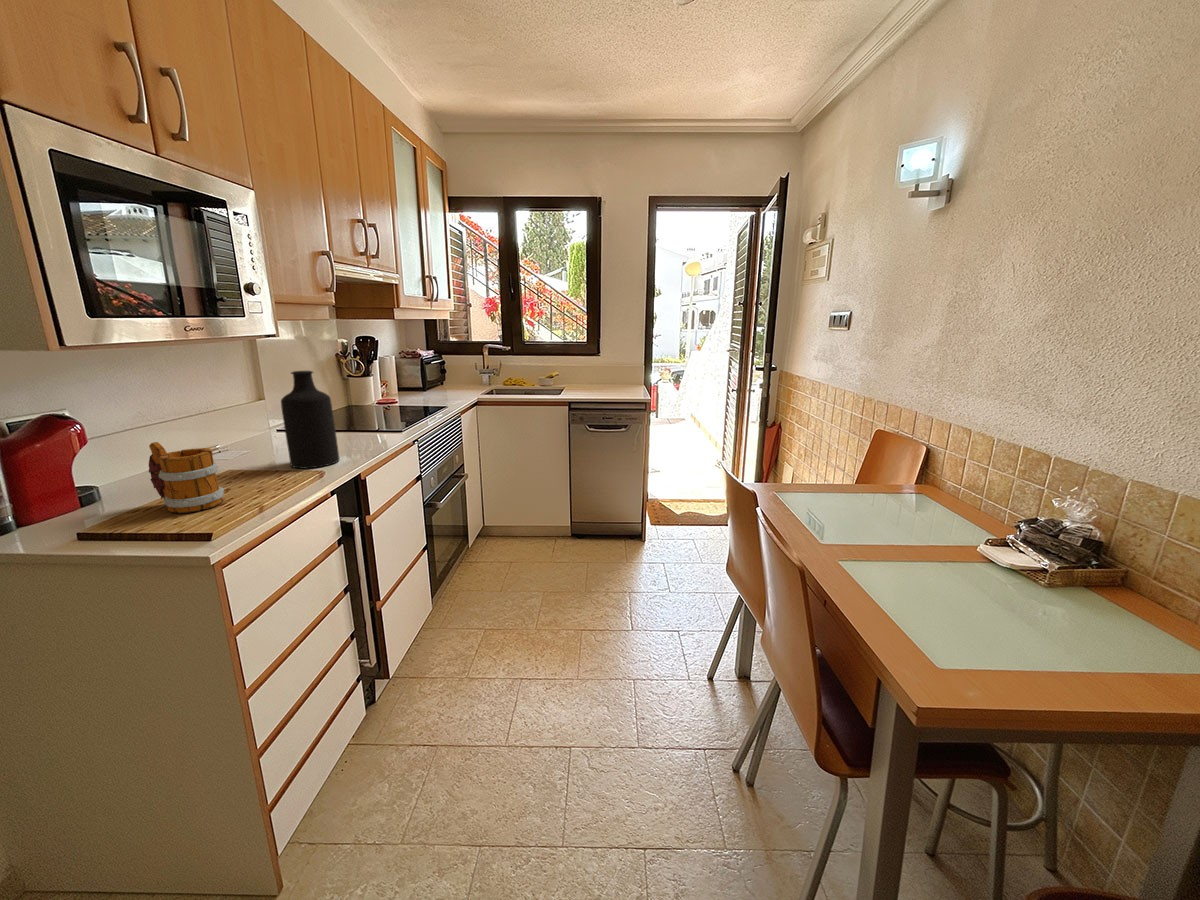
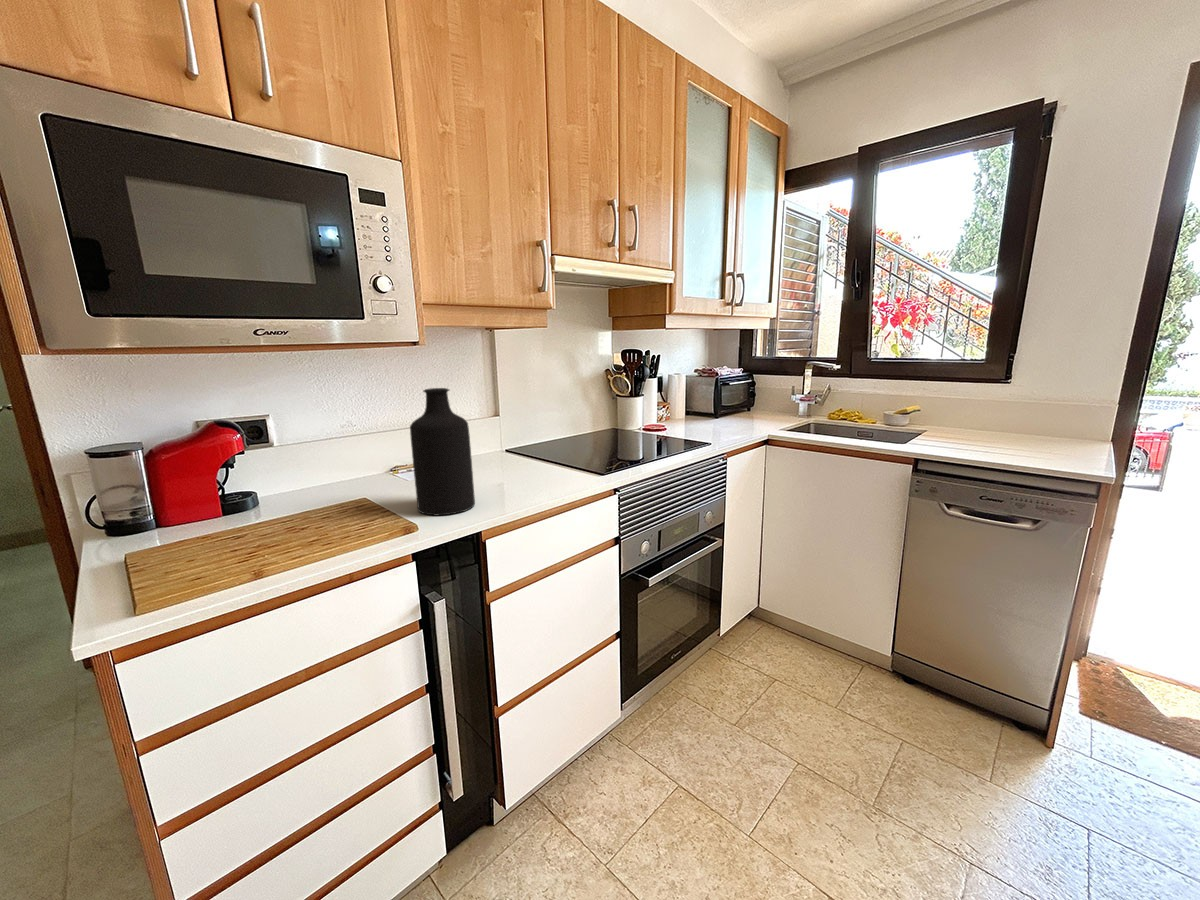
mug: present [149,442,224,513] -> none [212,463,286,555]

